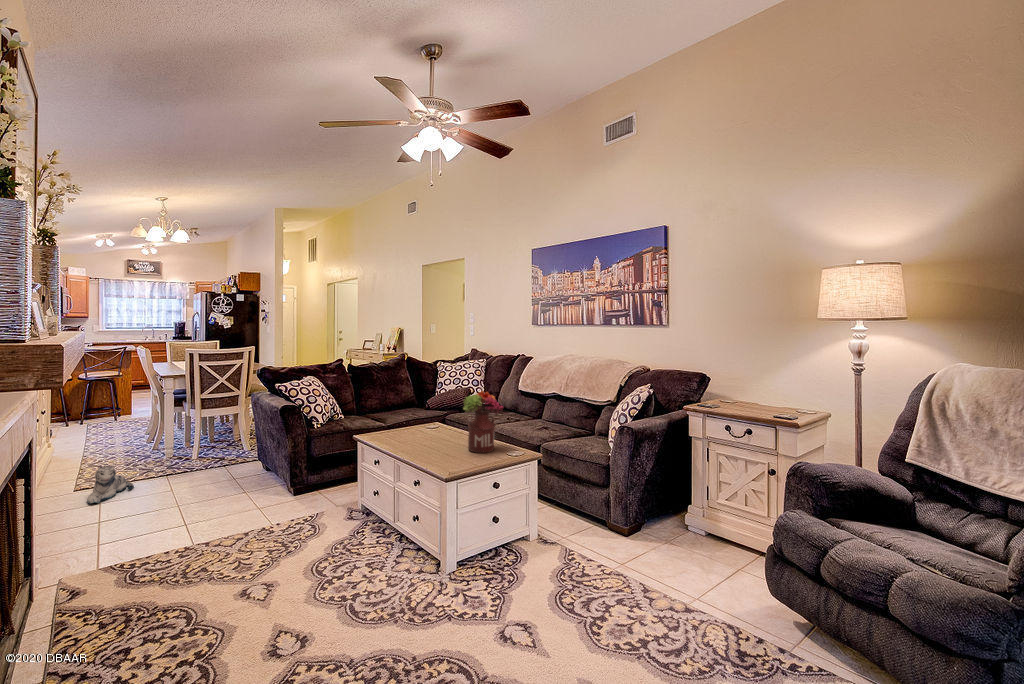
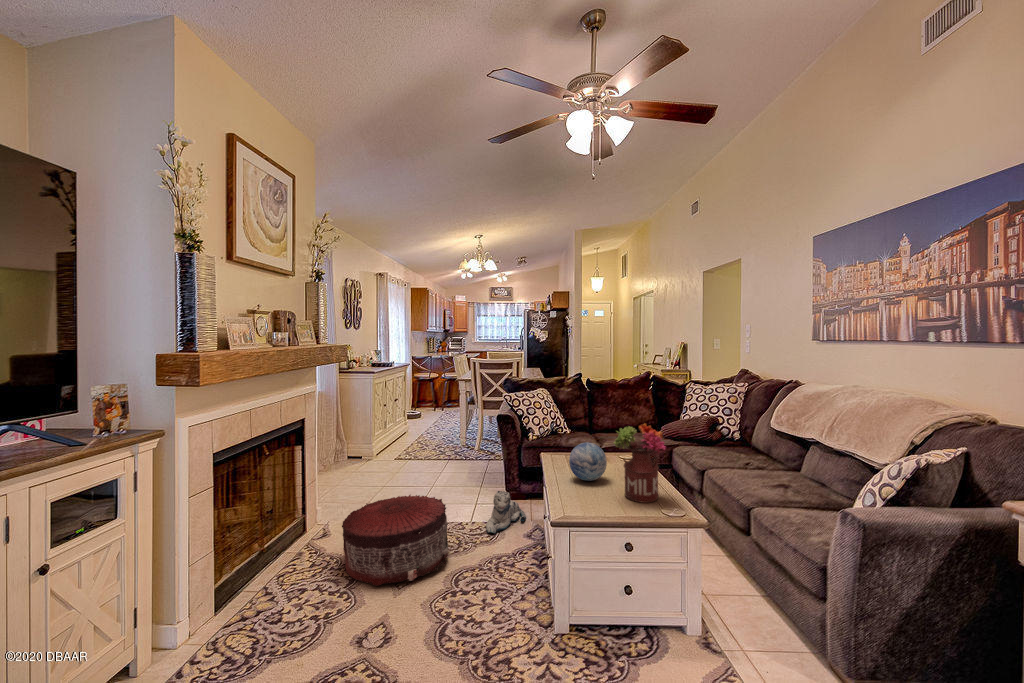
decorative orb: none [409,415,443,449] -> present [569,442,607,481]
plush toy: present [87,466,134,504] -> present [486,491,526,533]
pouf: none [145,504,298,624] -> present [342,495,449,586]

